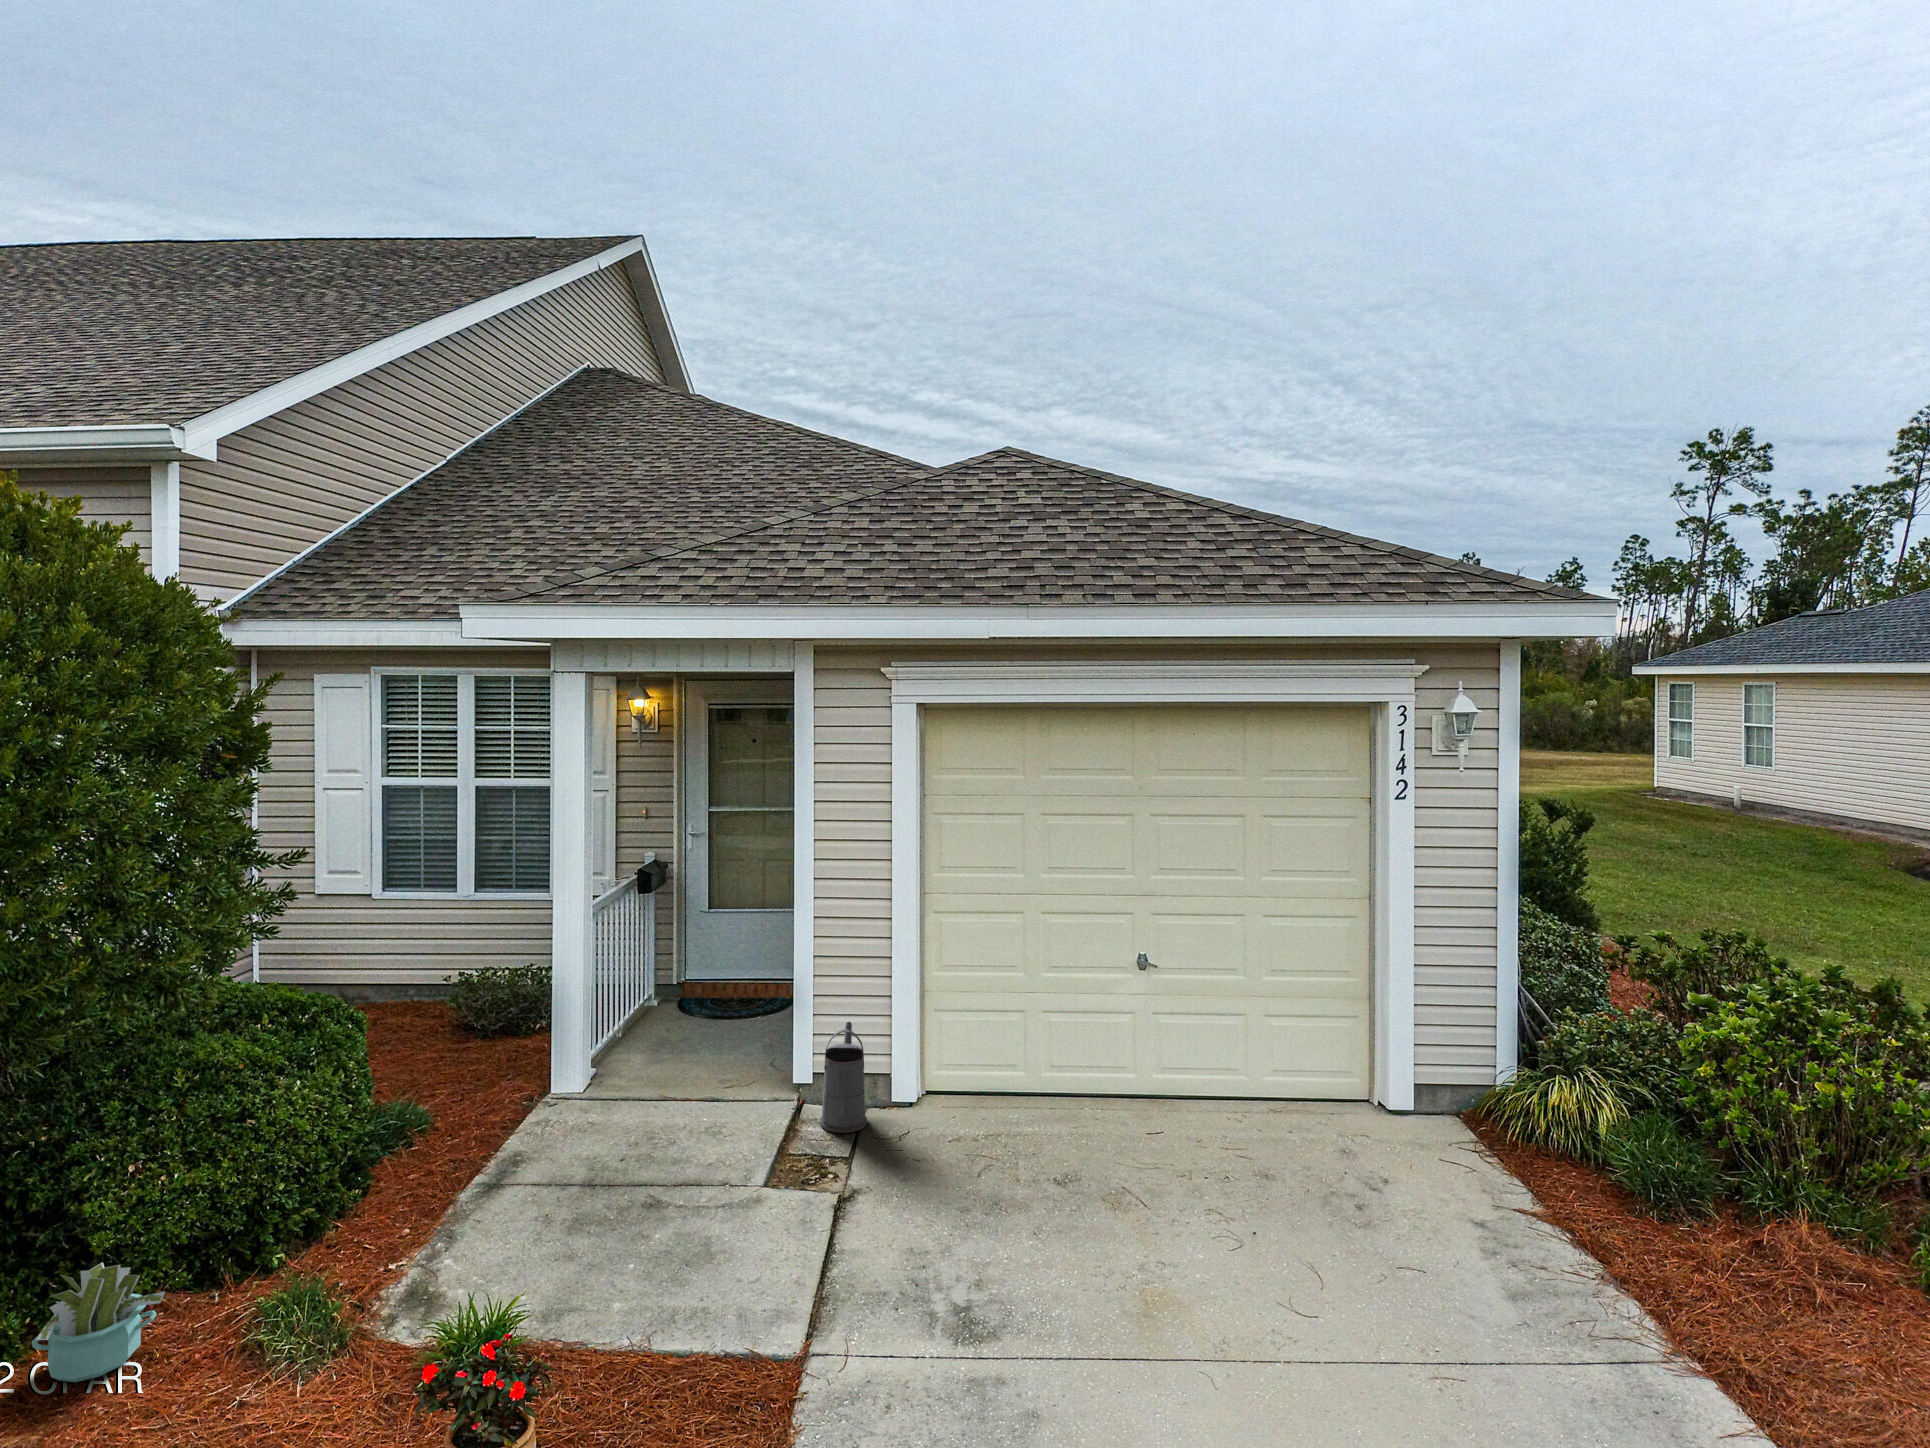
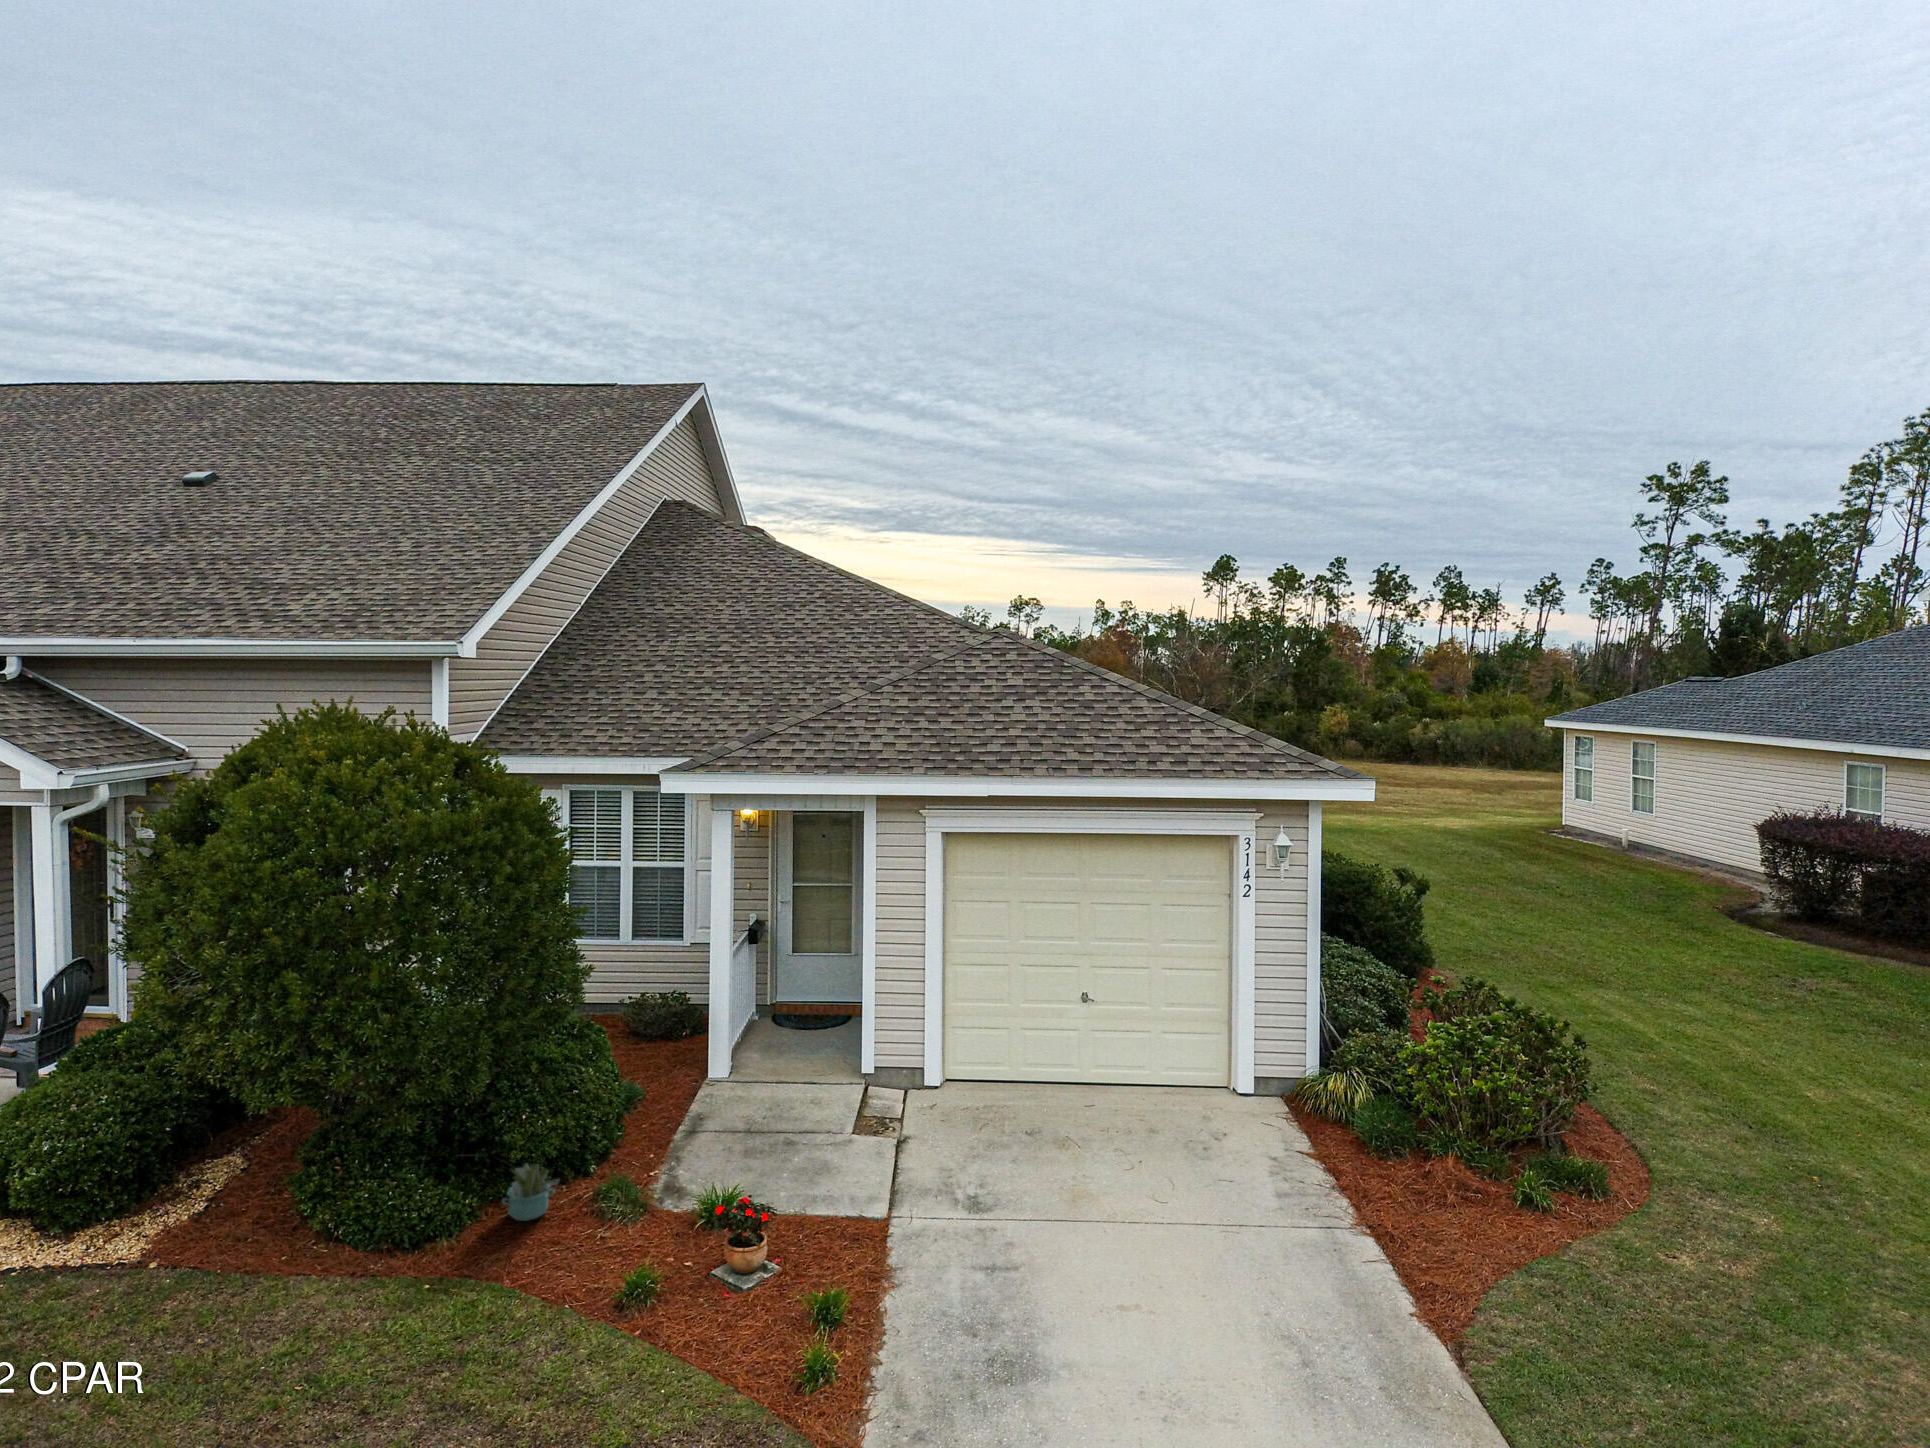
watering can: present [820,1022,867,1133] -> none [881,1036,910,1106]

